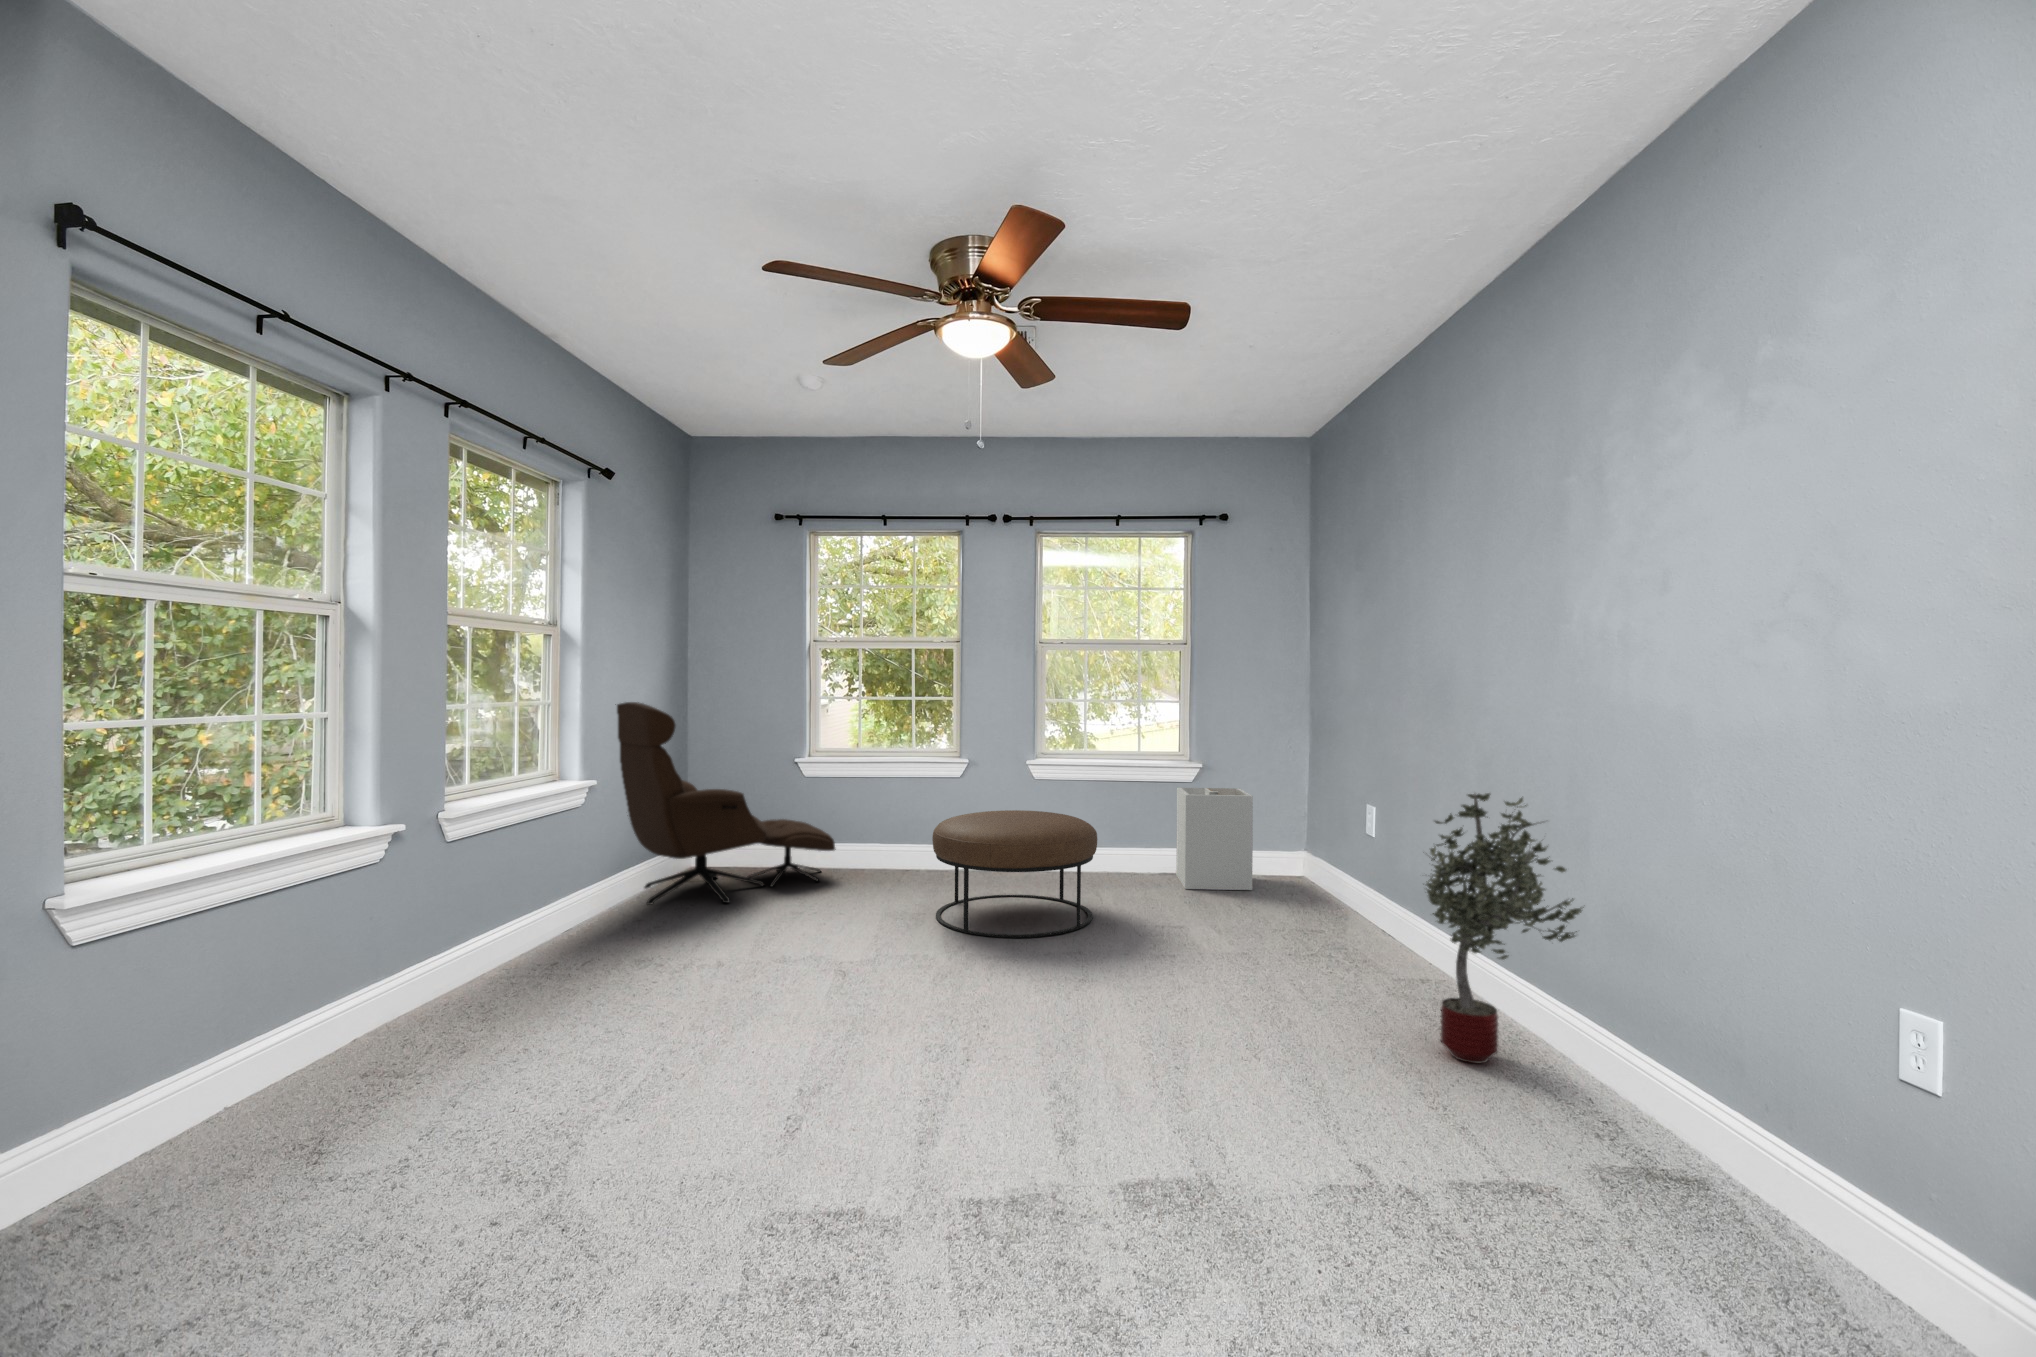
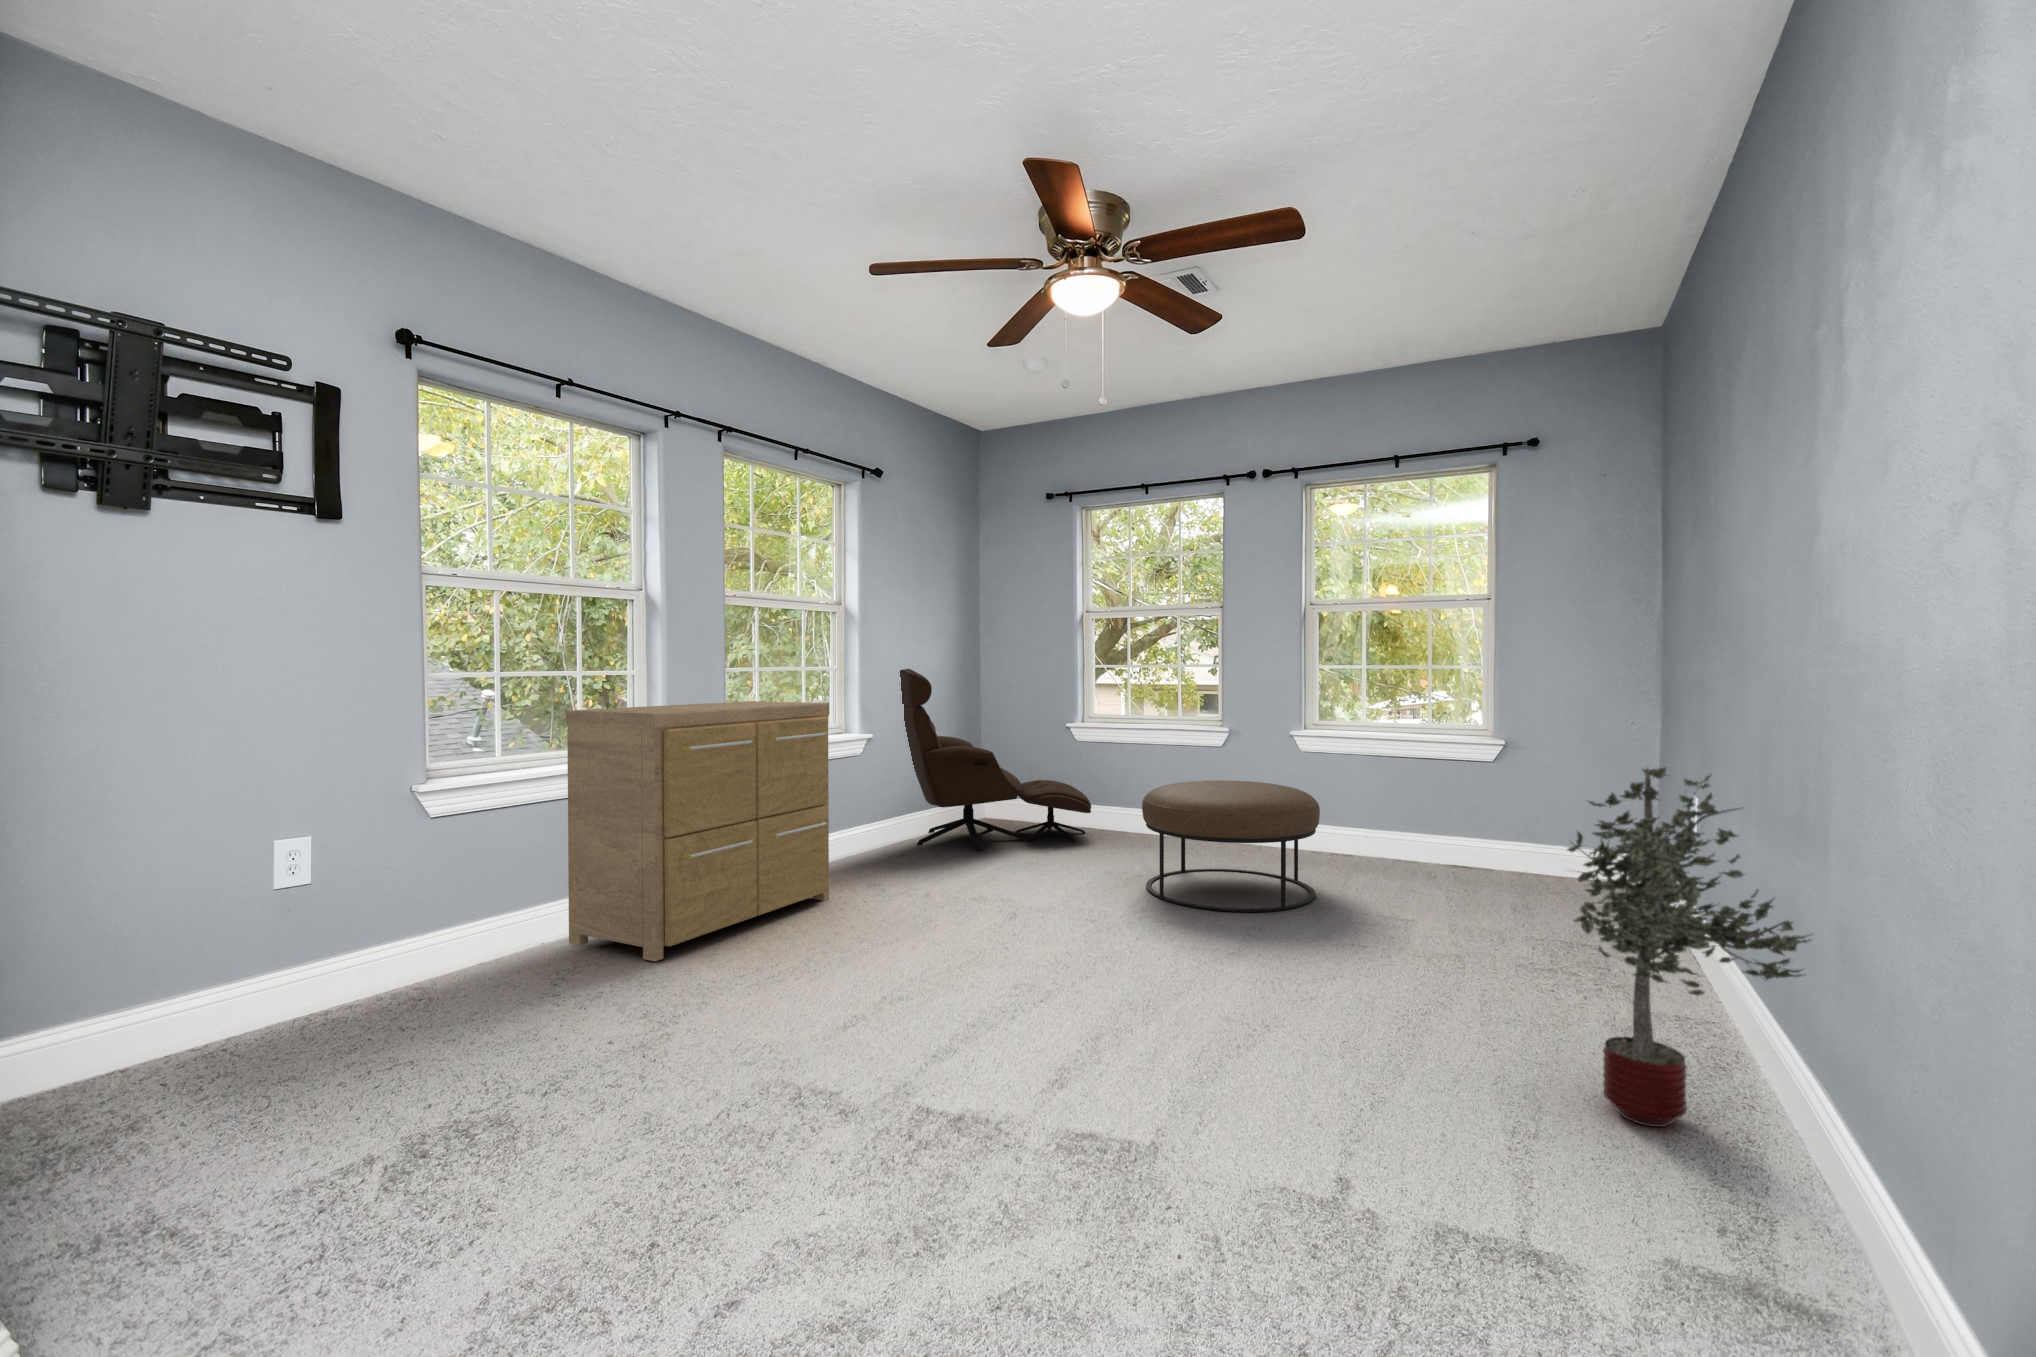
dresser: none [266,748,613,1107] -> present [566,701,829,961]
laundry hamper: present [1176,788,1253,890] -> none [1461,768,1553,896]

